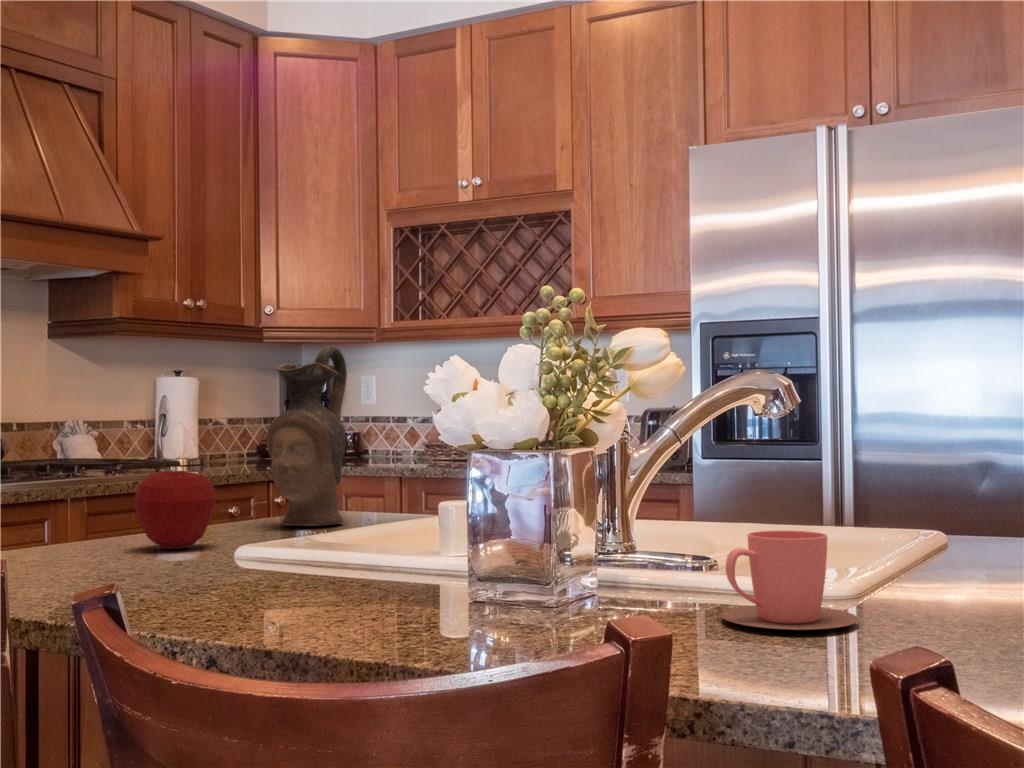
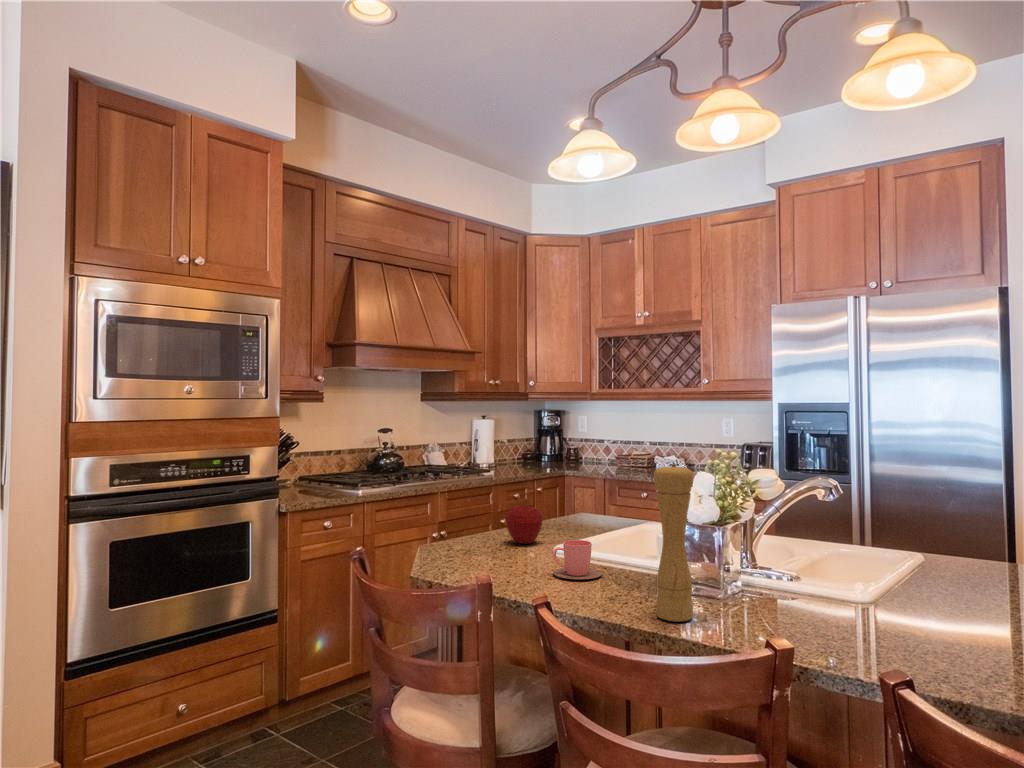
pepper mill: none [390,288,478,641] -> present [654,464,693,622]
ceramic pitcher: present [267,346,347,526] -> none [559,437,598,529]
cup: present [721,530,858,630] -> present [553,540,602,579]

